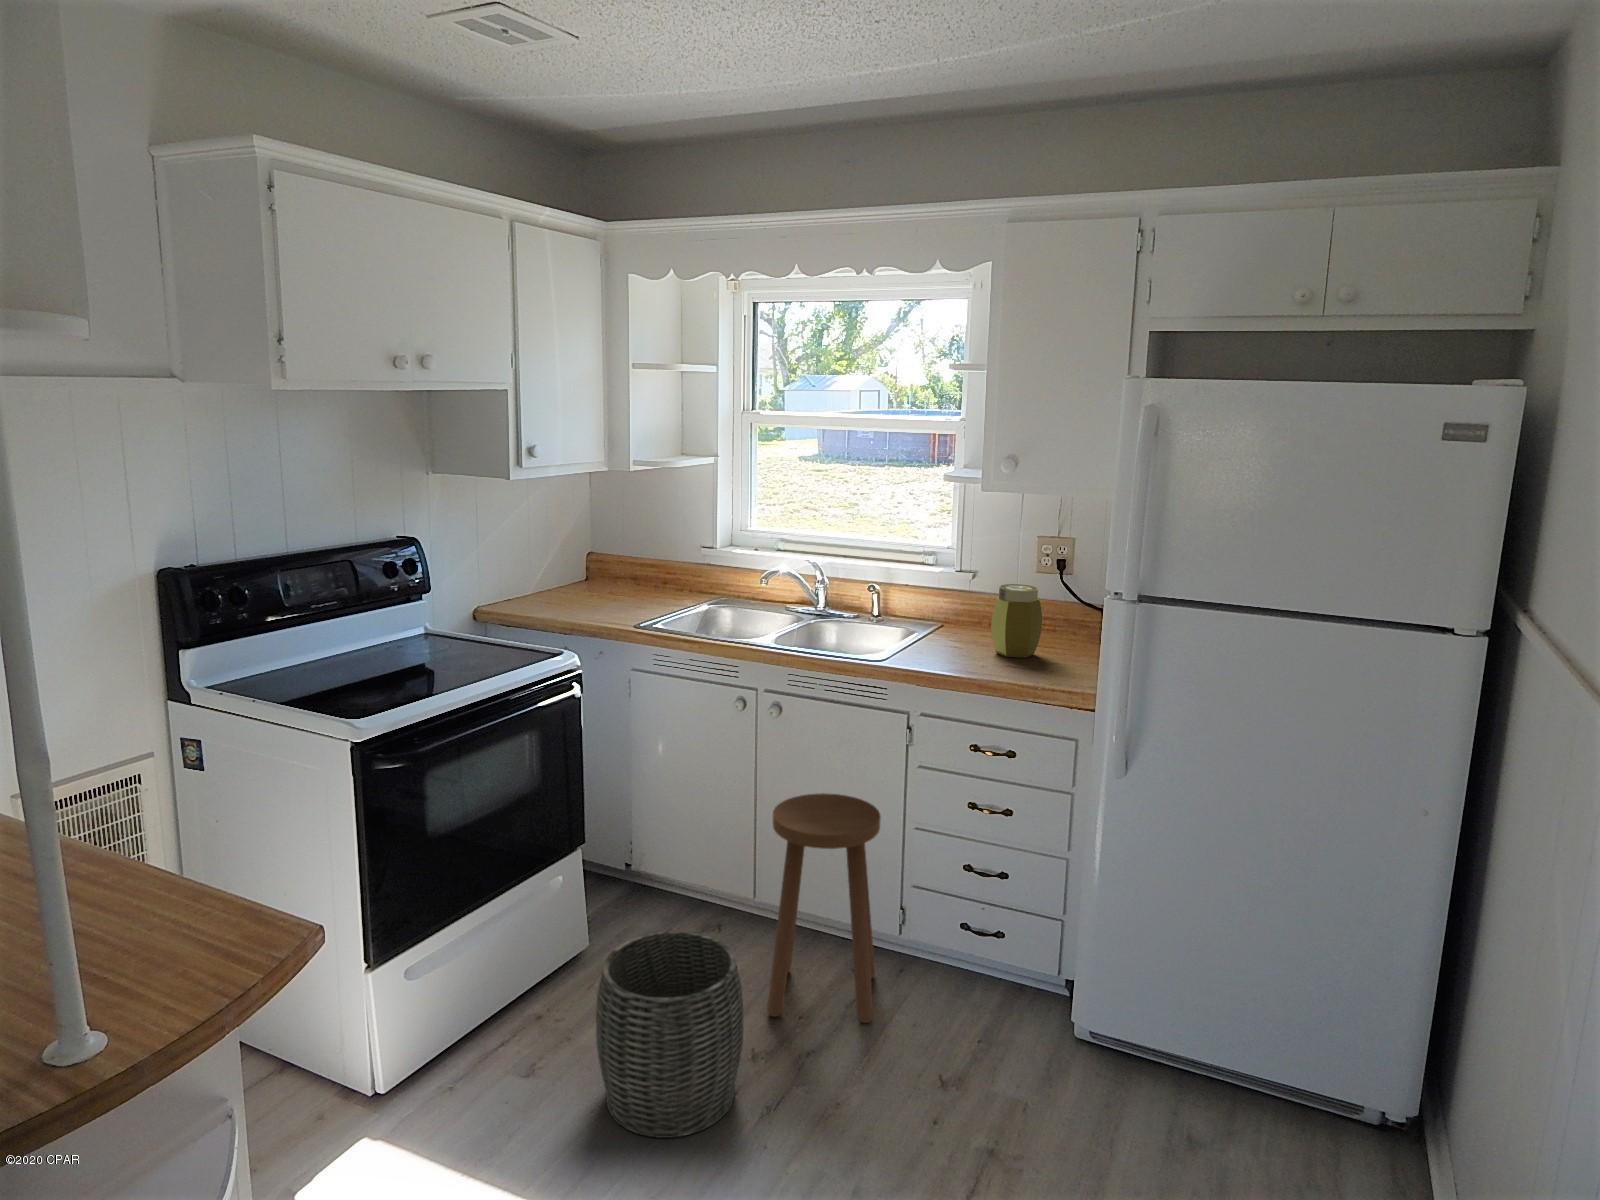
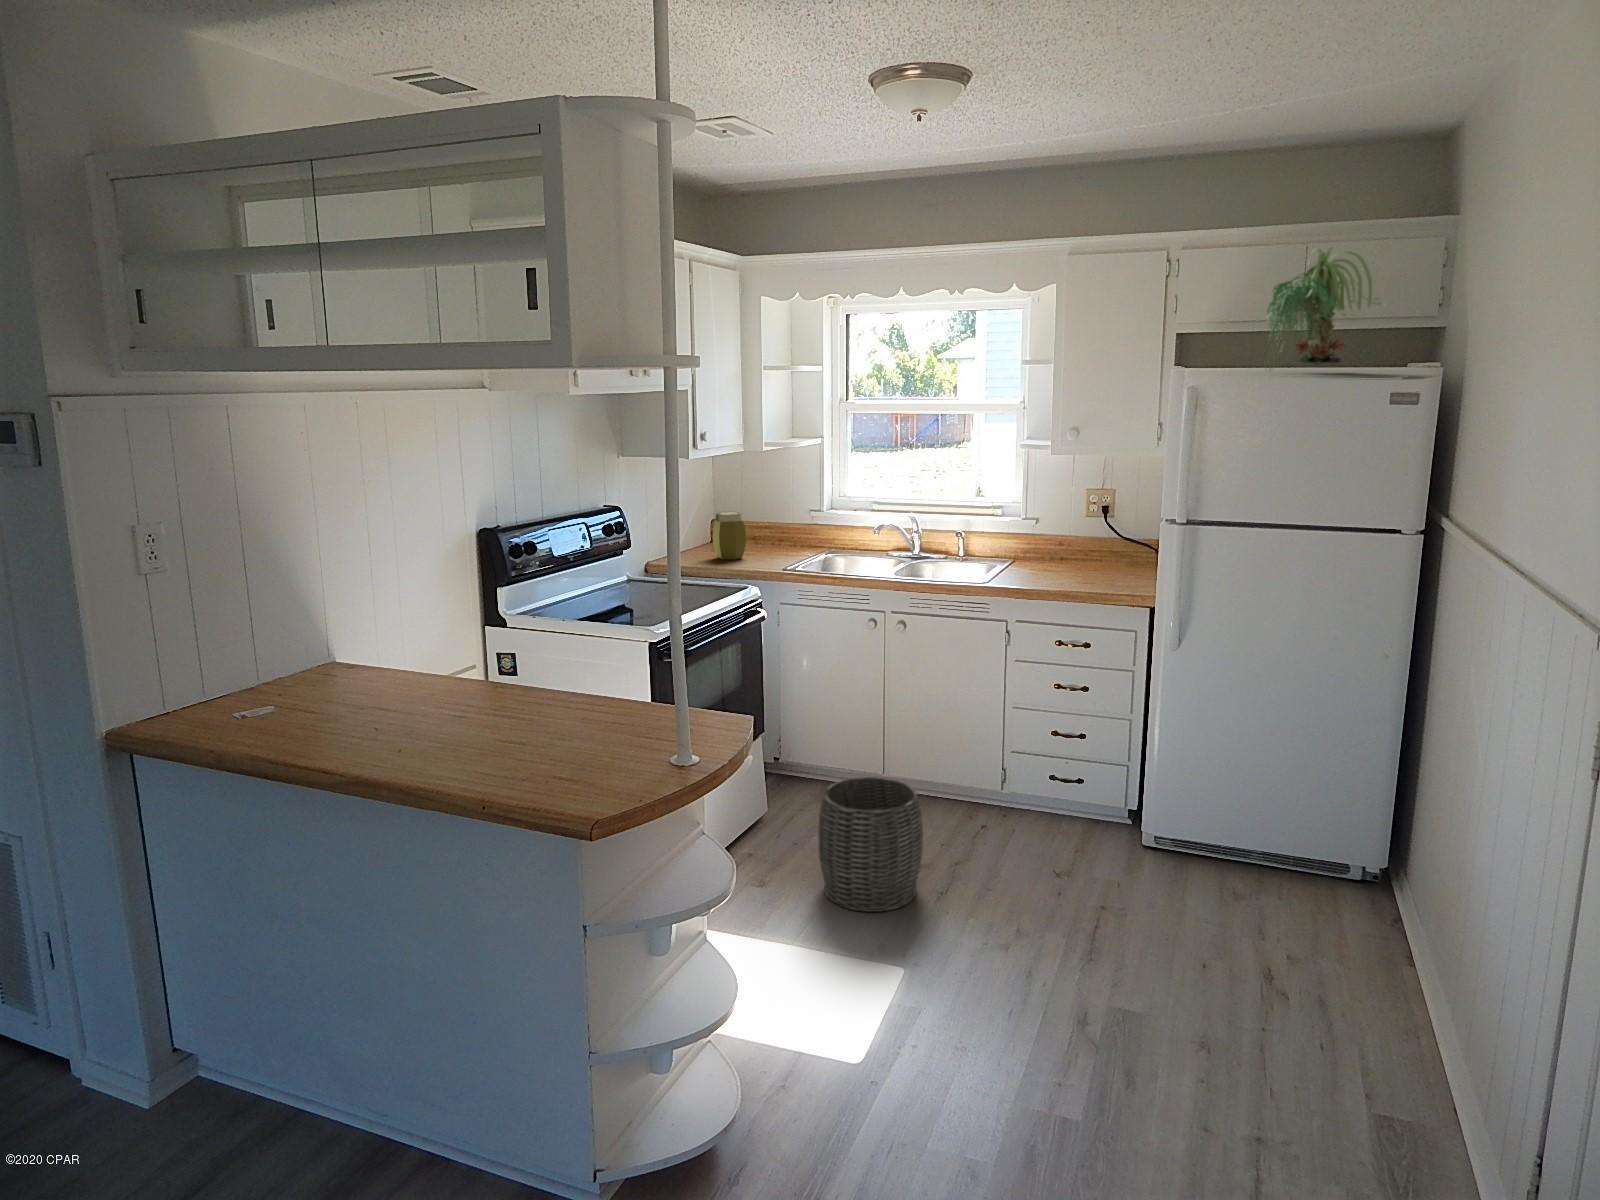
plant: none [1244,200,1441,387] -> present [1265,247,1383,367]
jar: present [991,584,1042,658] -> present [713,511,746,559]
stool: present [767,793,881,1023] -> none [914,684,997,846]

